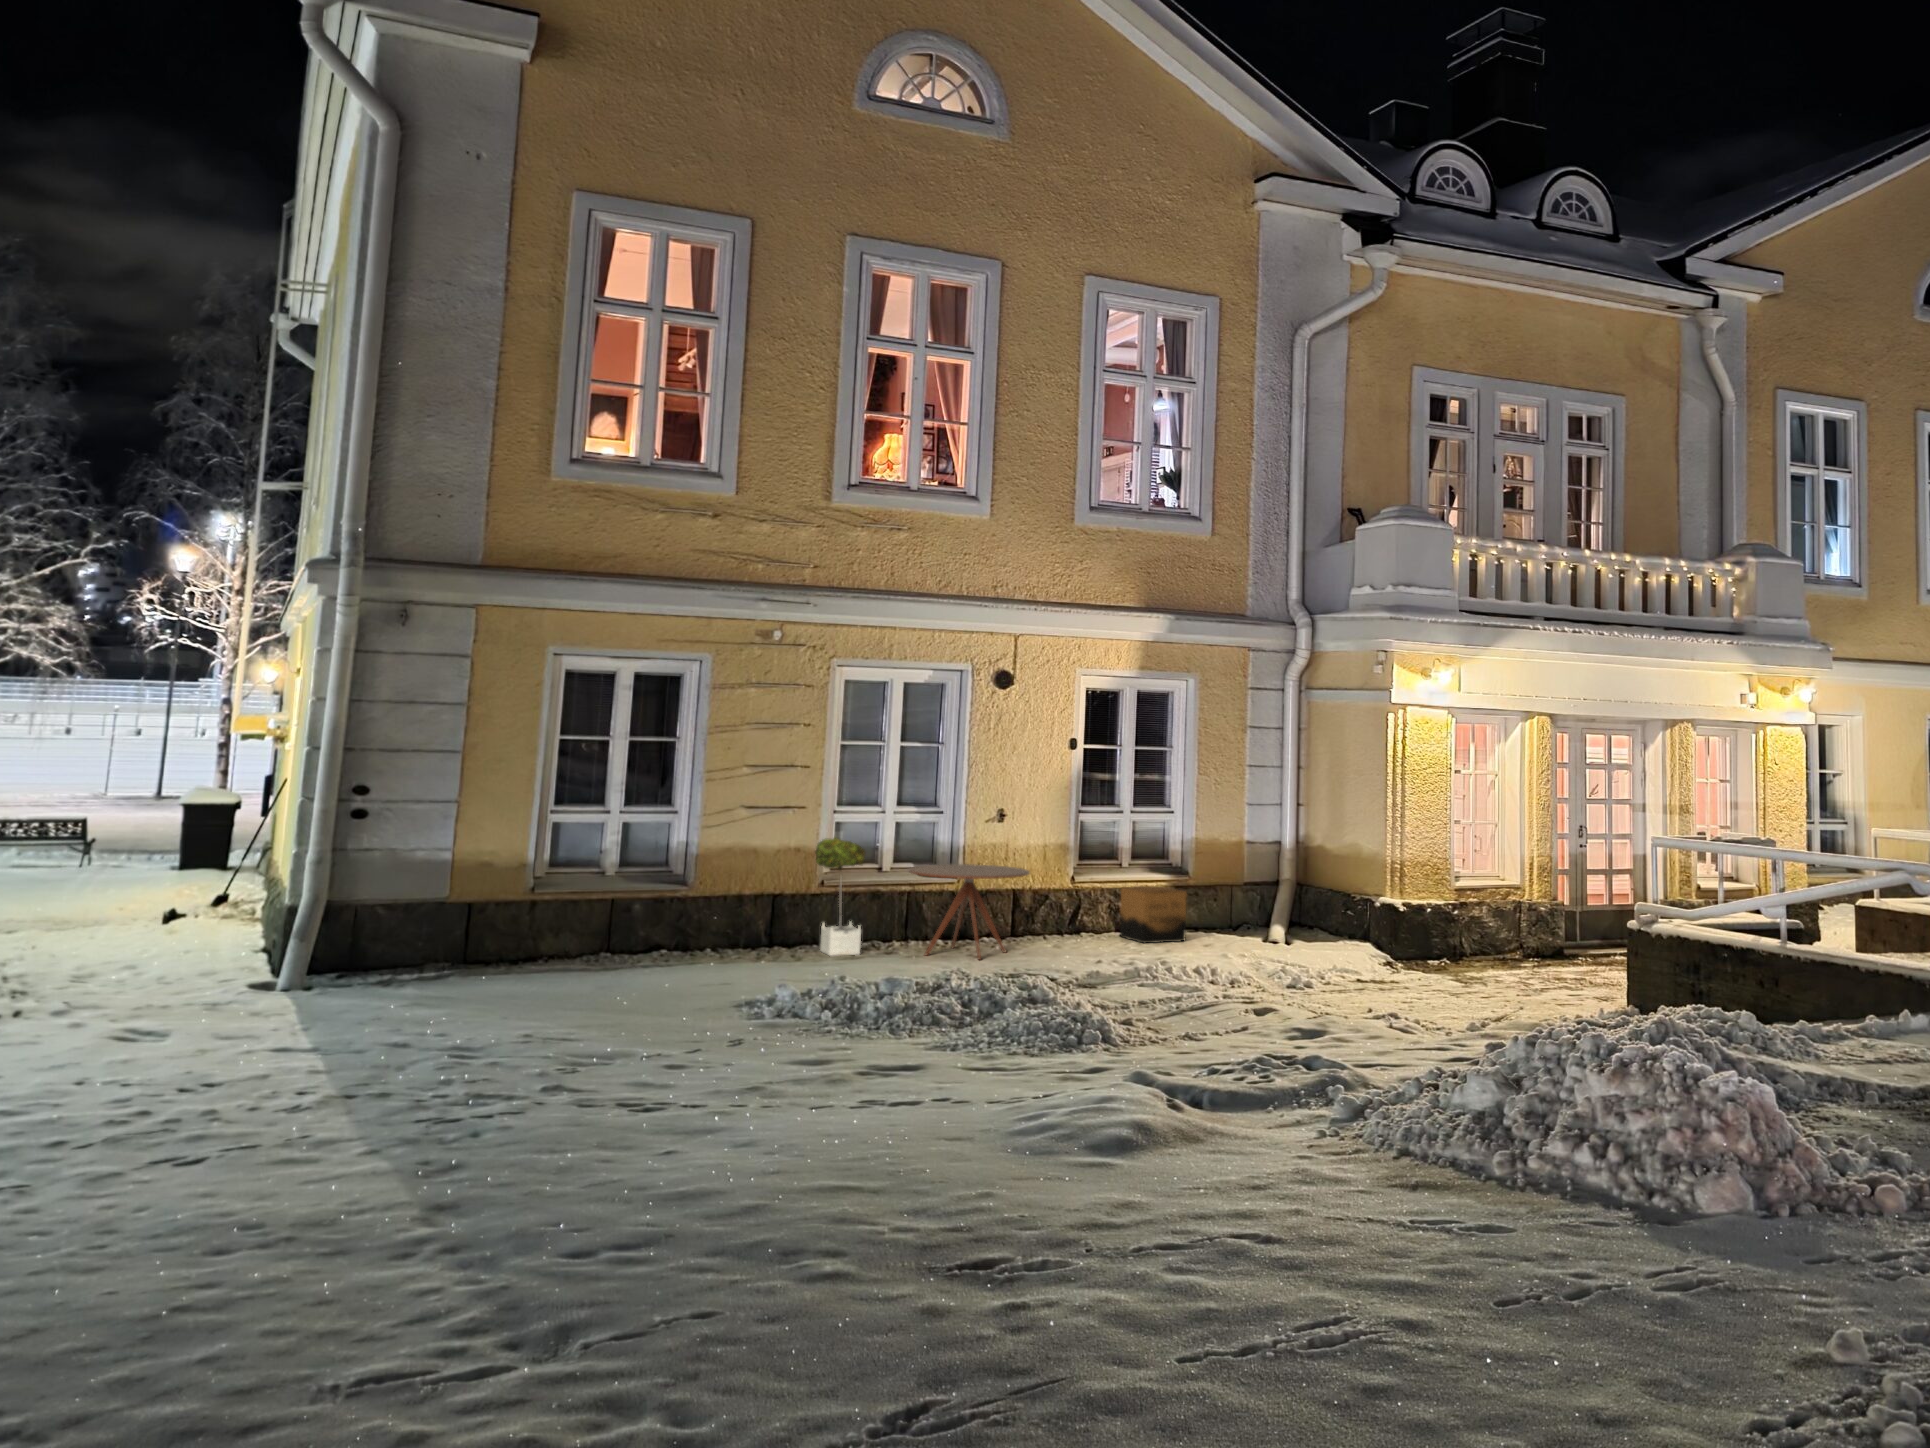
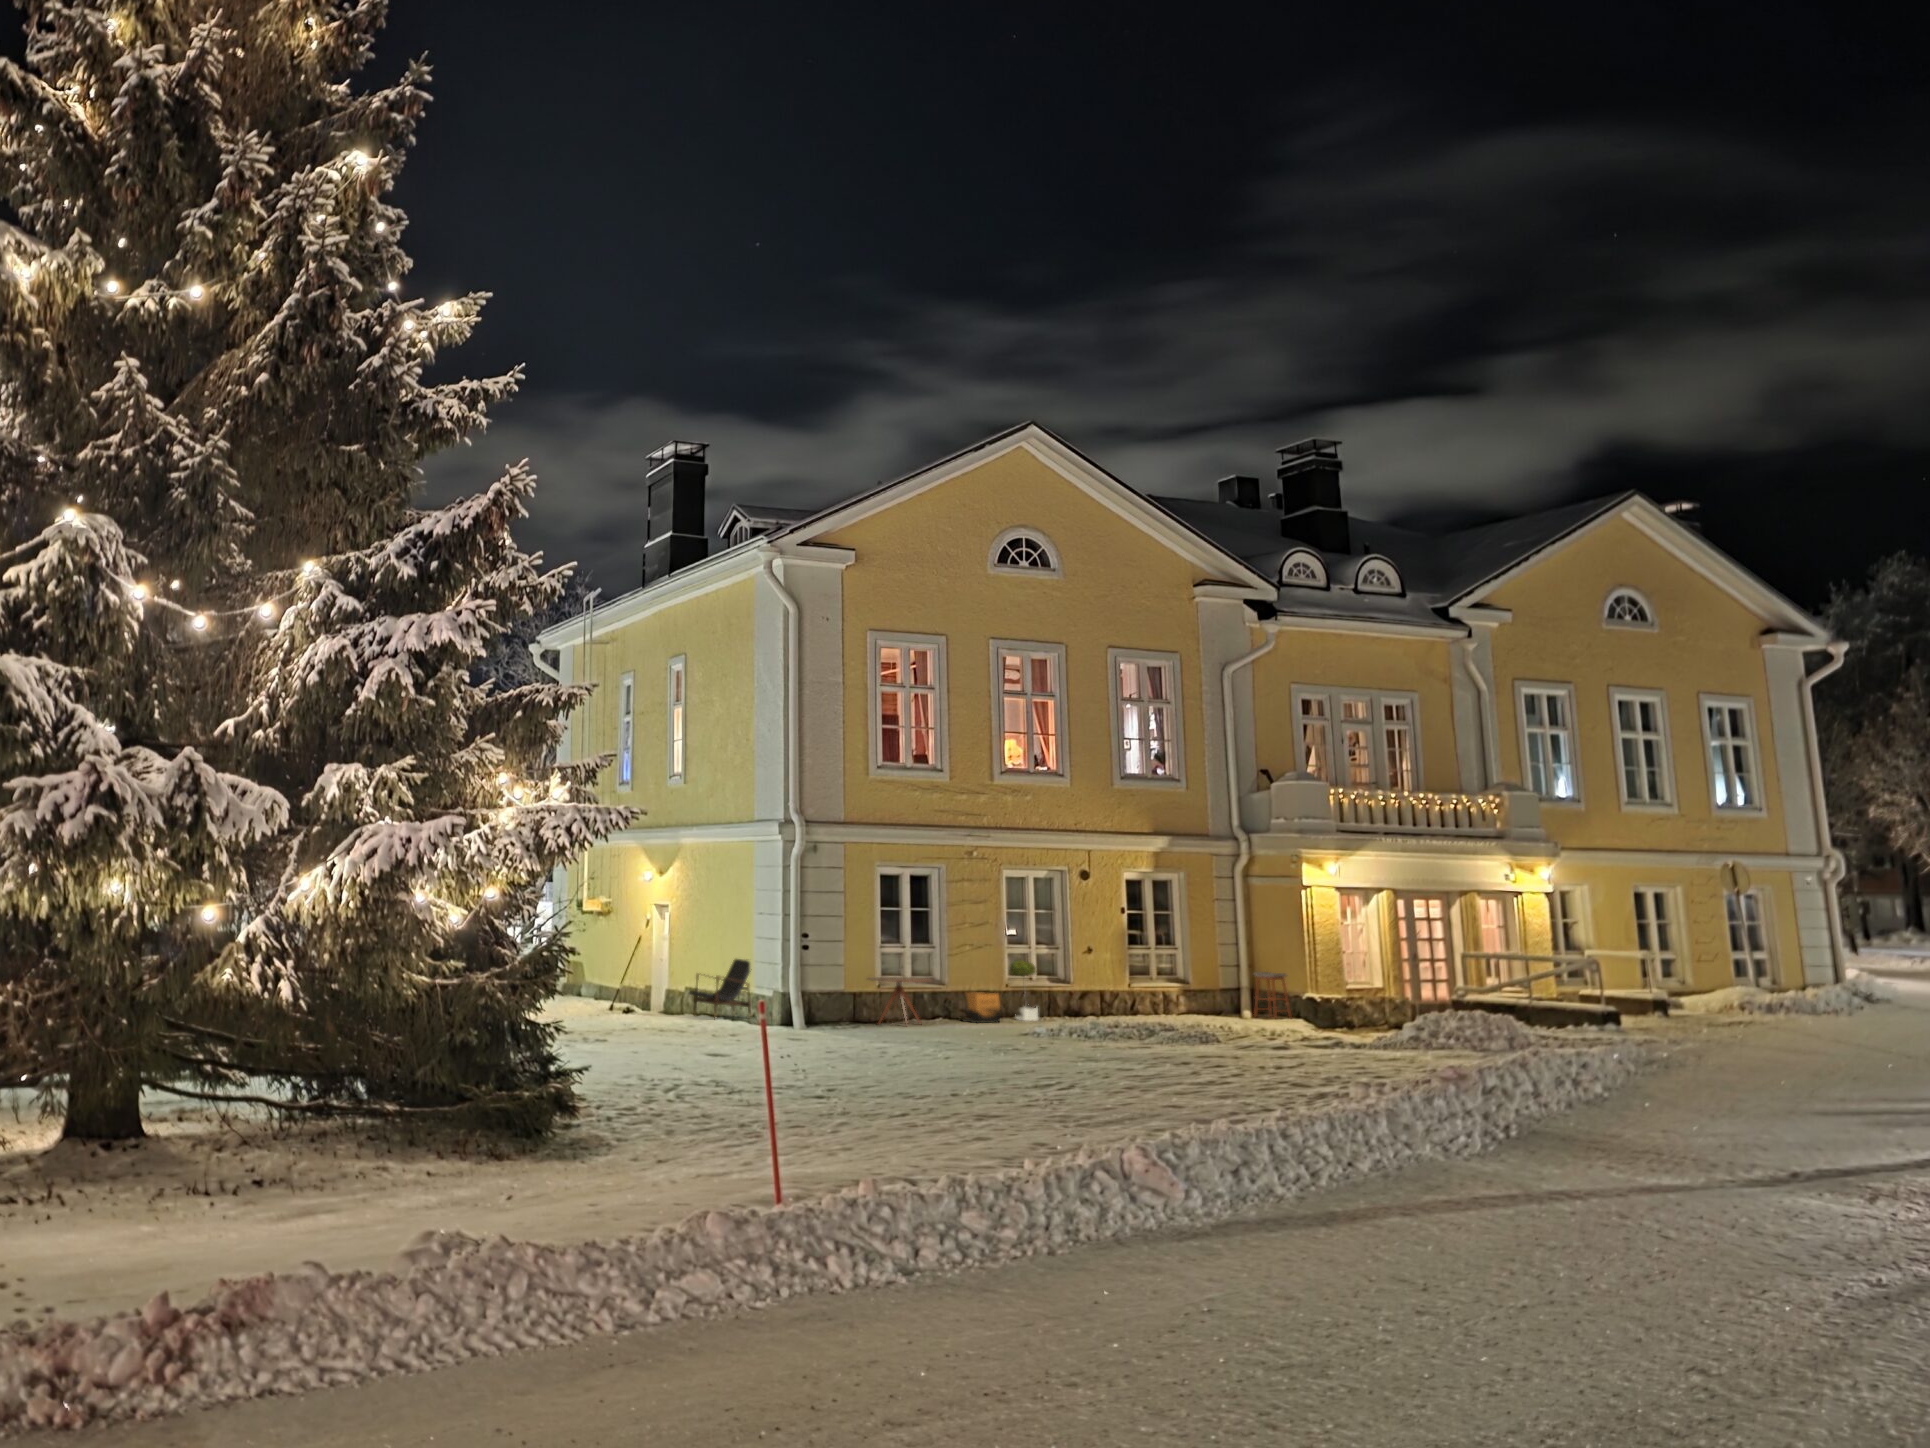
lounge chair: none [151,828,287,955] -> present [689,959,751,1017]
stool: none [1294,856,1358,943] -> present [1254,972,1292,1018]
round table: present [909,864,1030,960] -> present [868,977,930,1023]
cardboard box: present [1120,886,1187,943] -> present [961,992,1000,1023]

